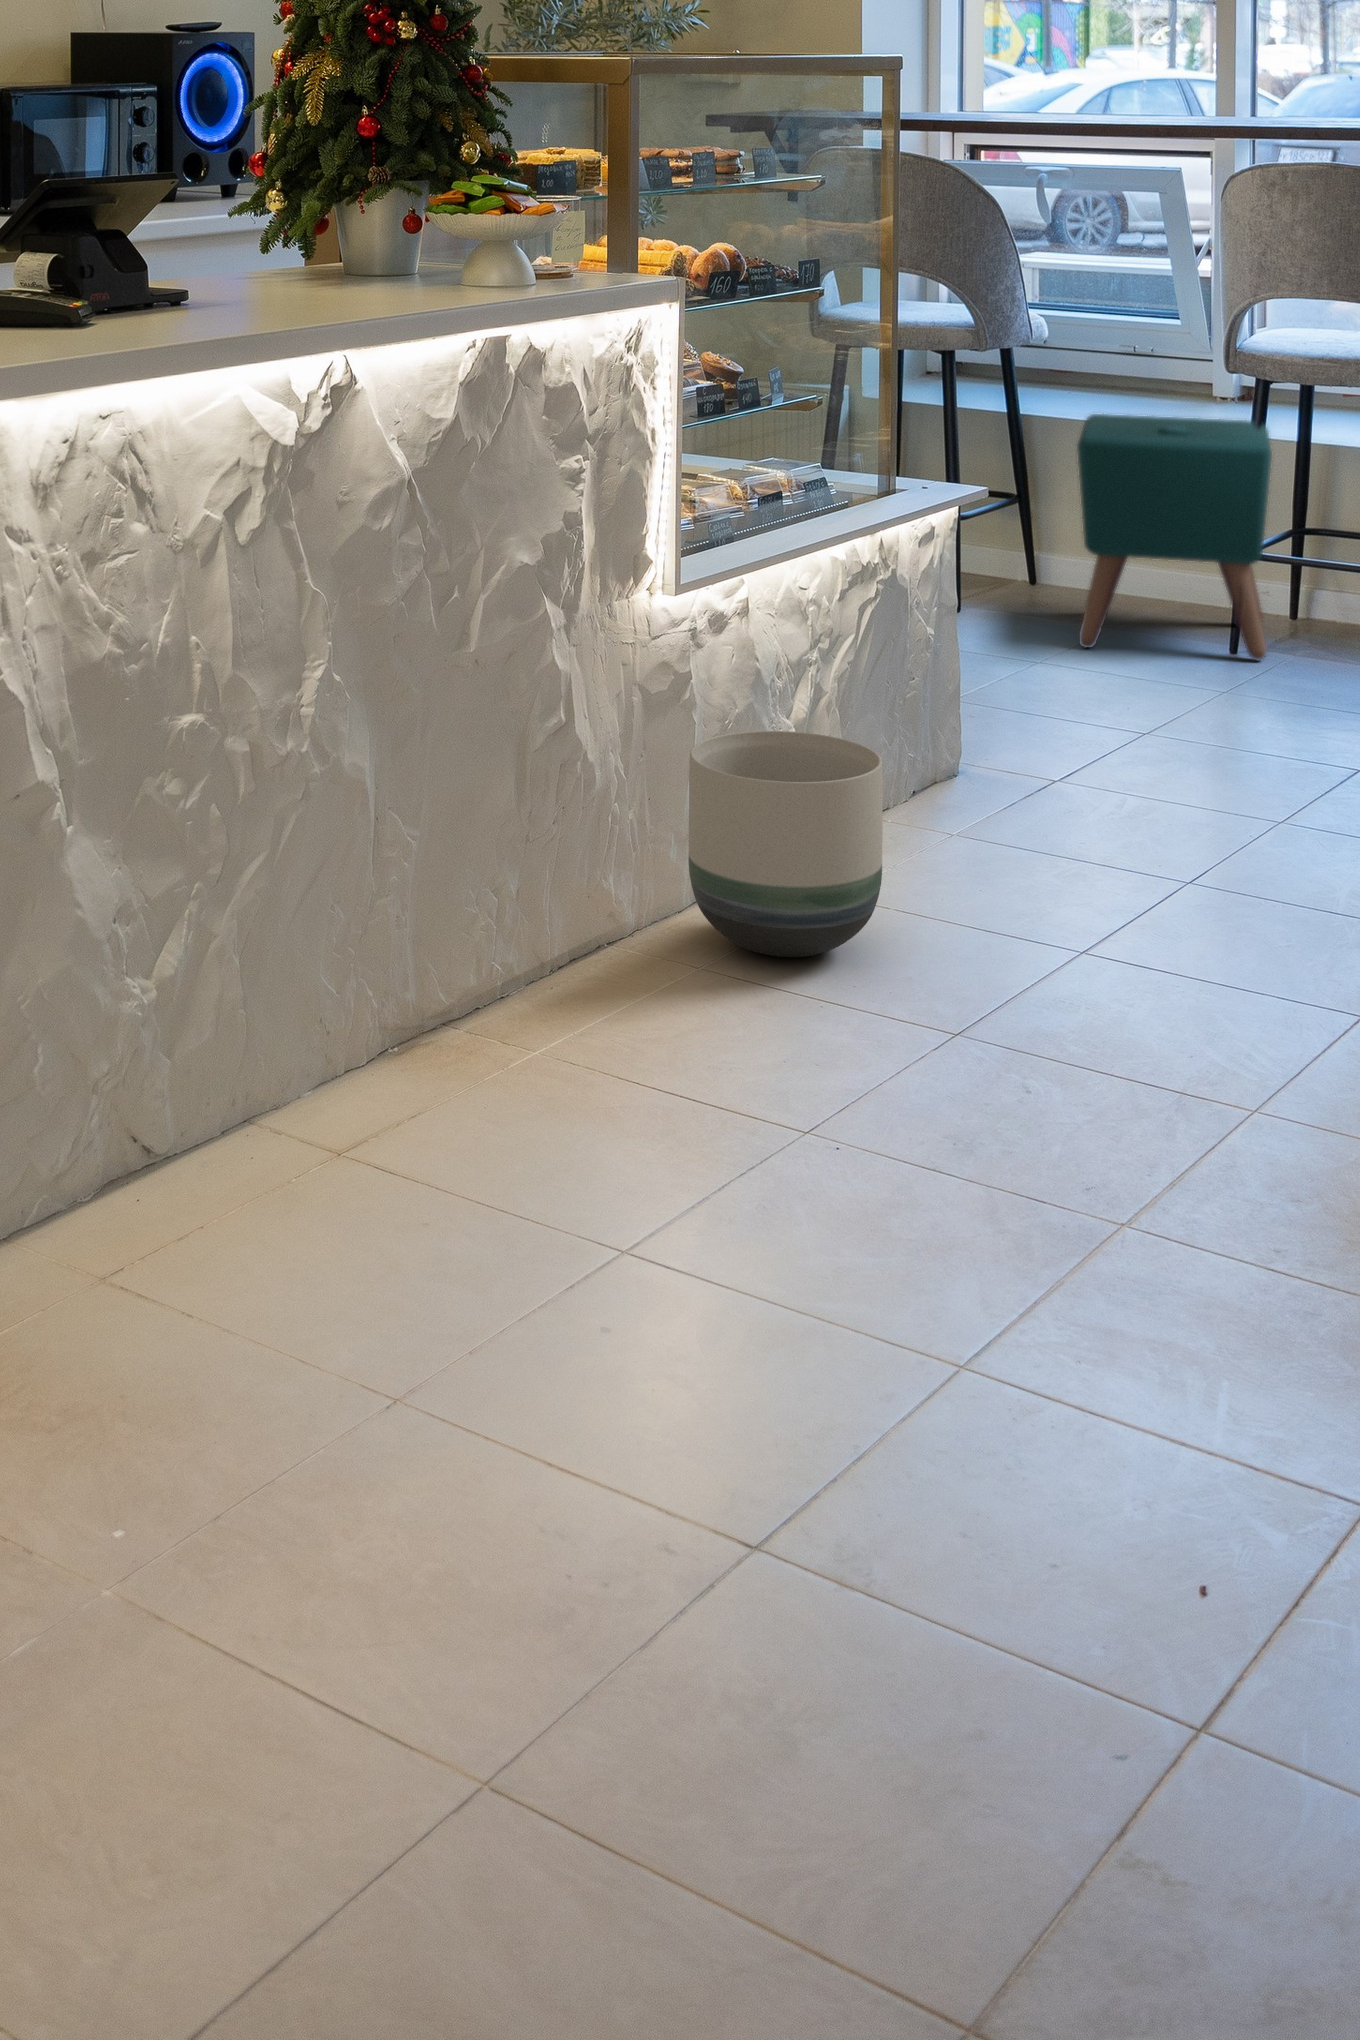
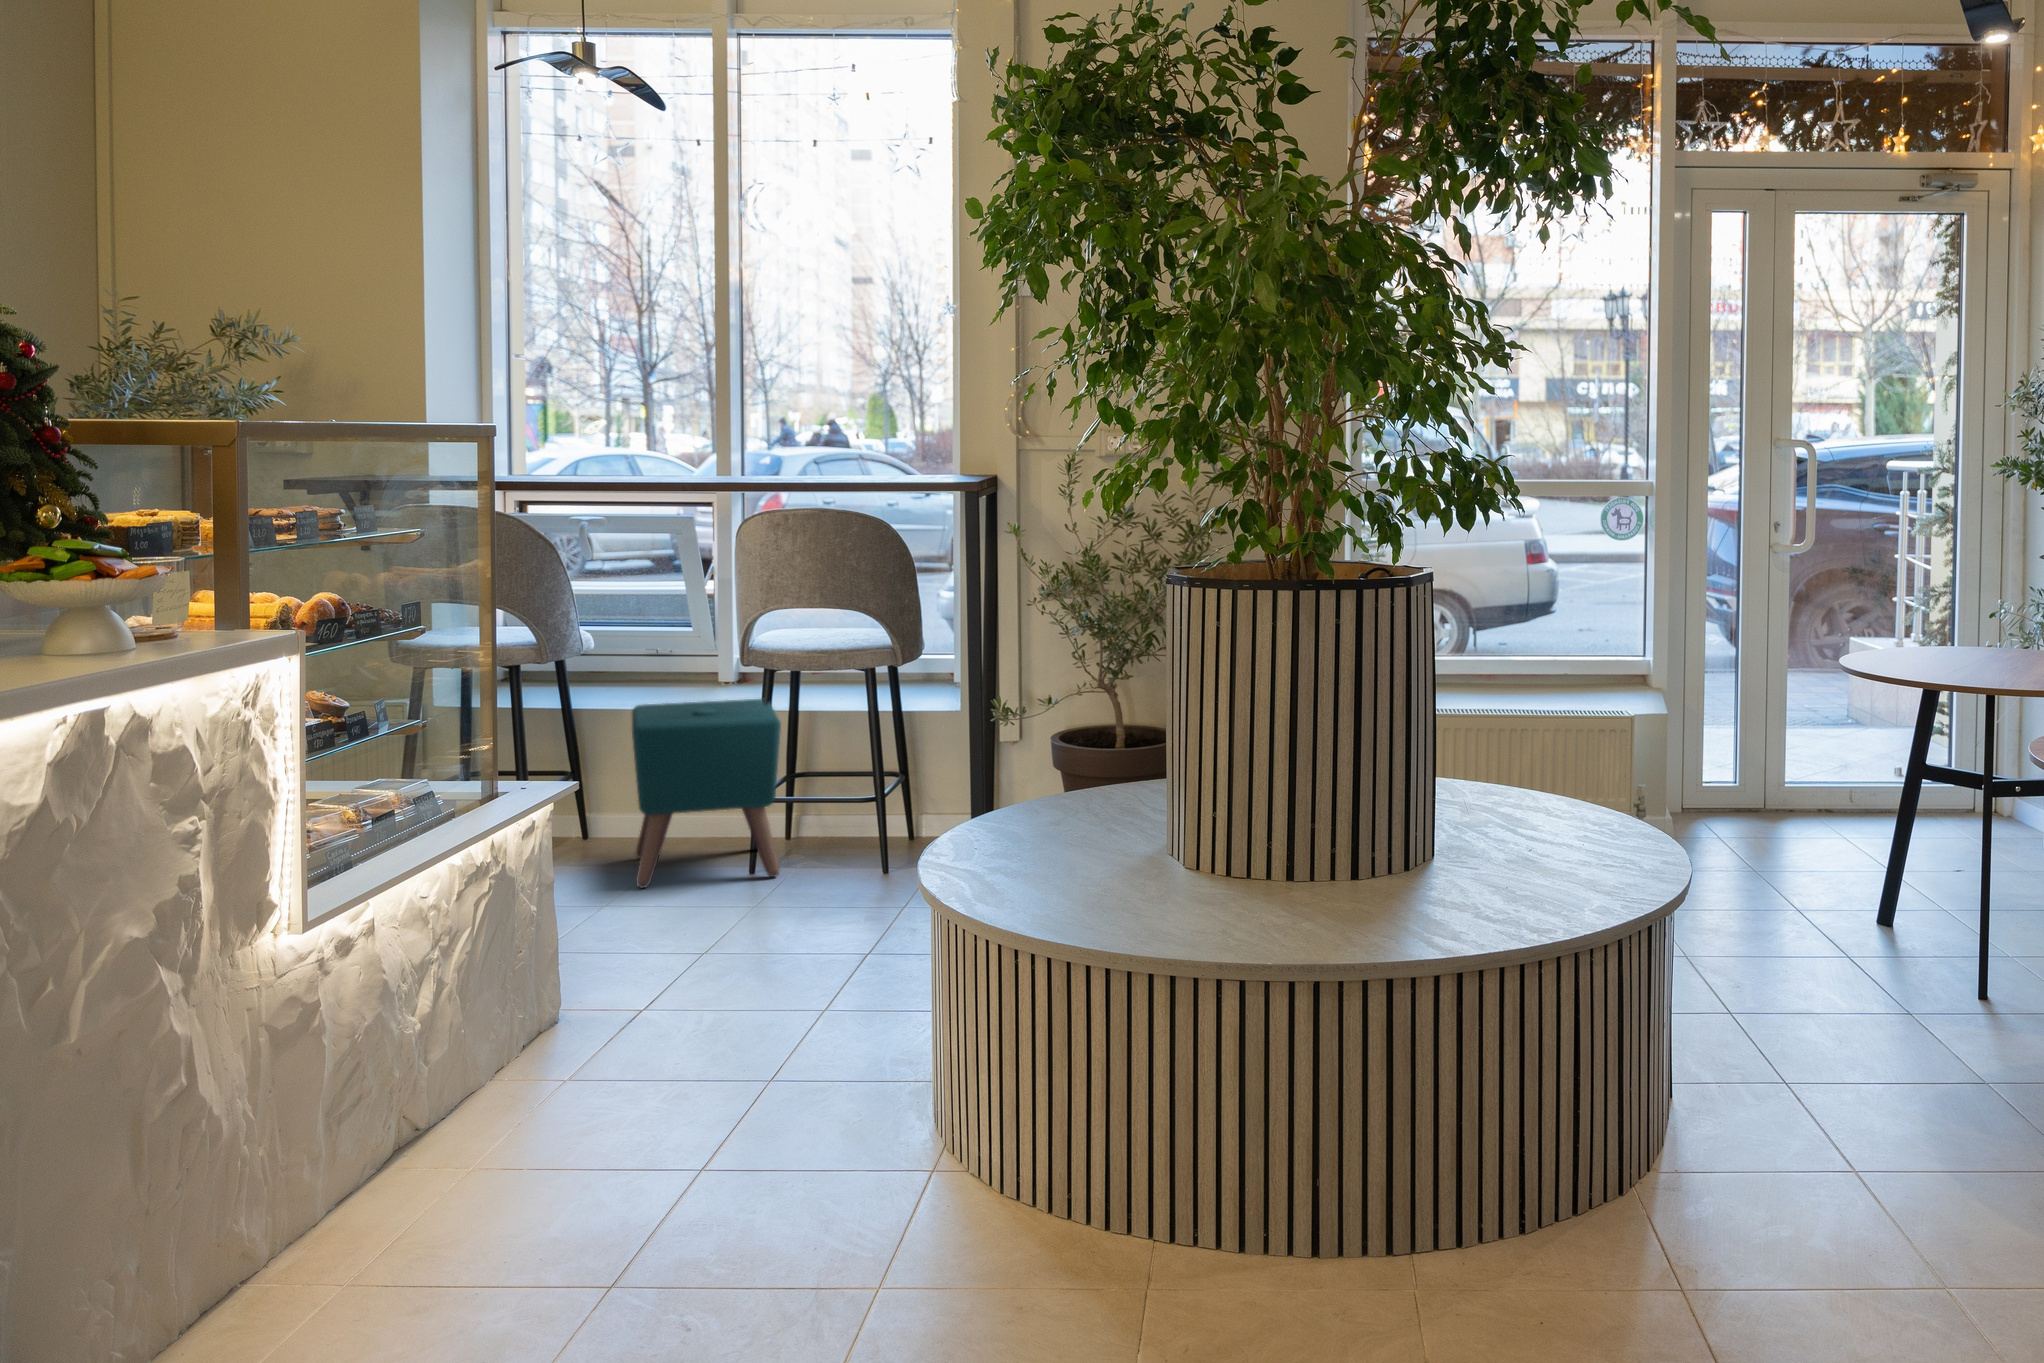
planter: present [688,731,883,957] -> none [323,1033,521,1253]

